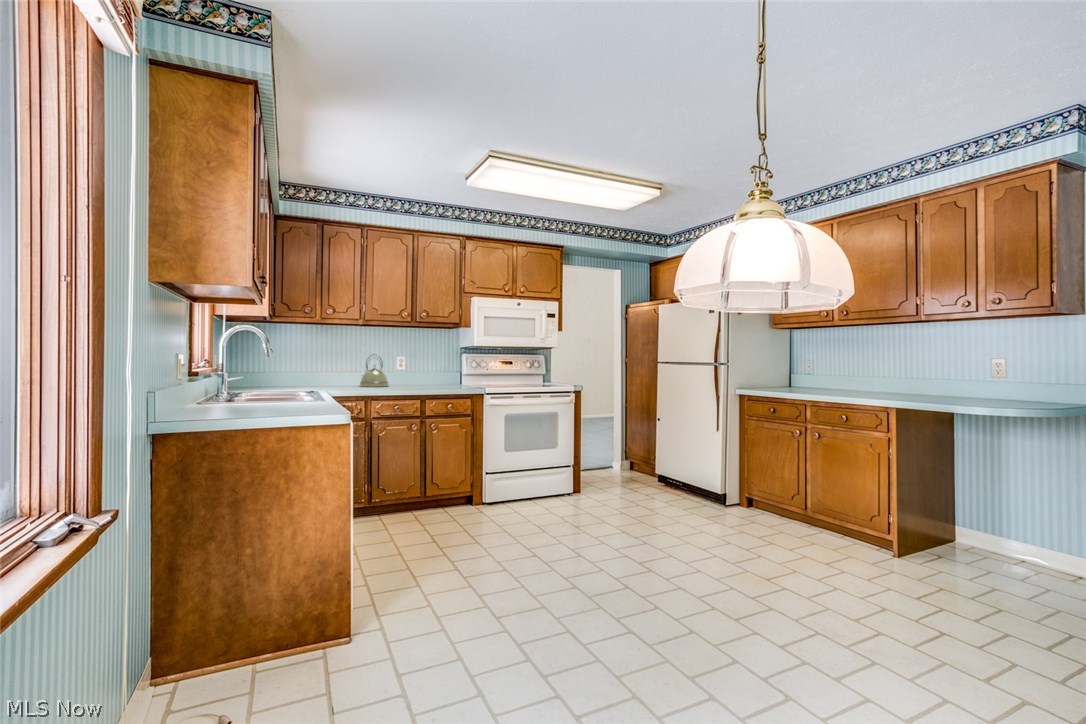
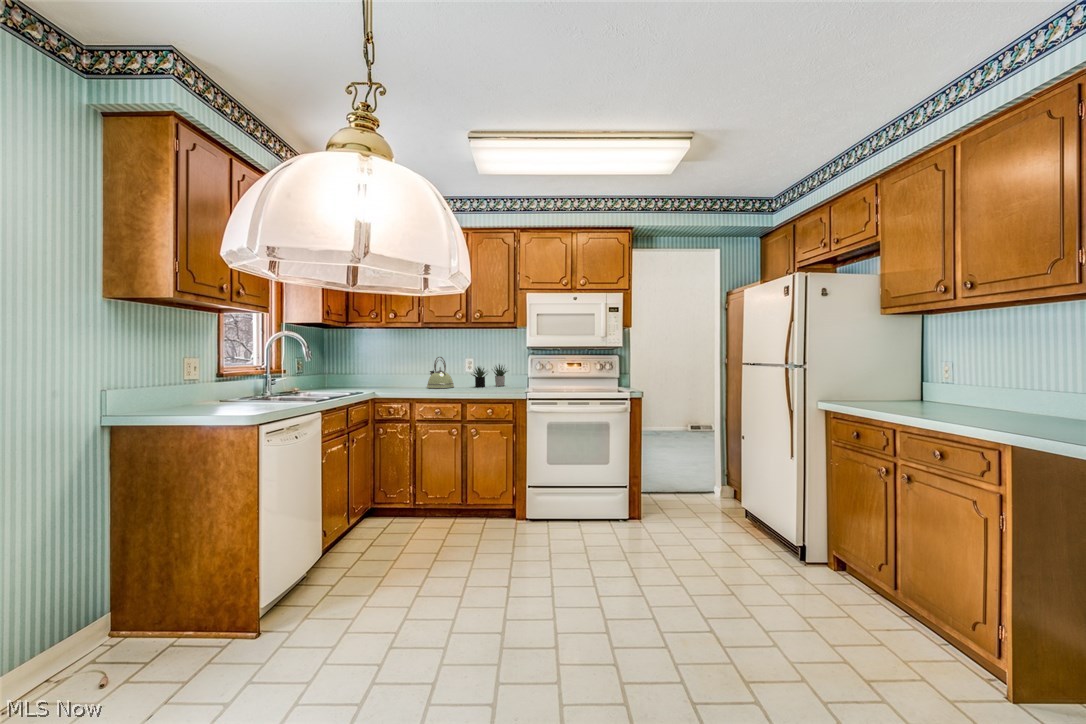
succulent plant: none [405,362,441,386] -> present [471,365,507,387]

